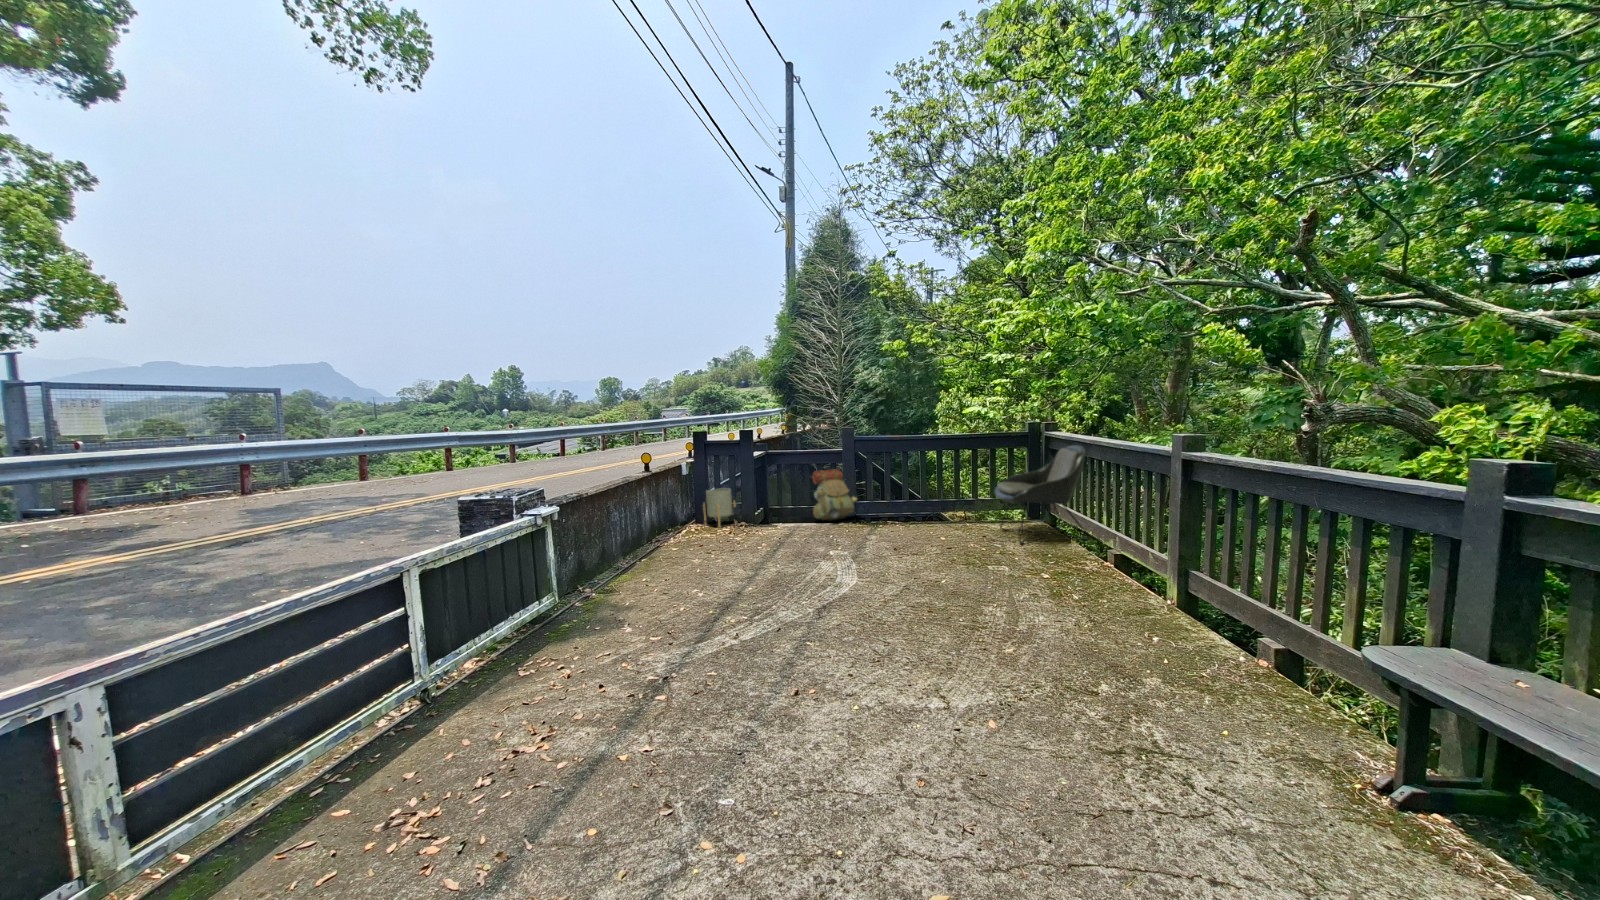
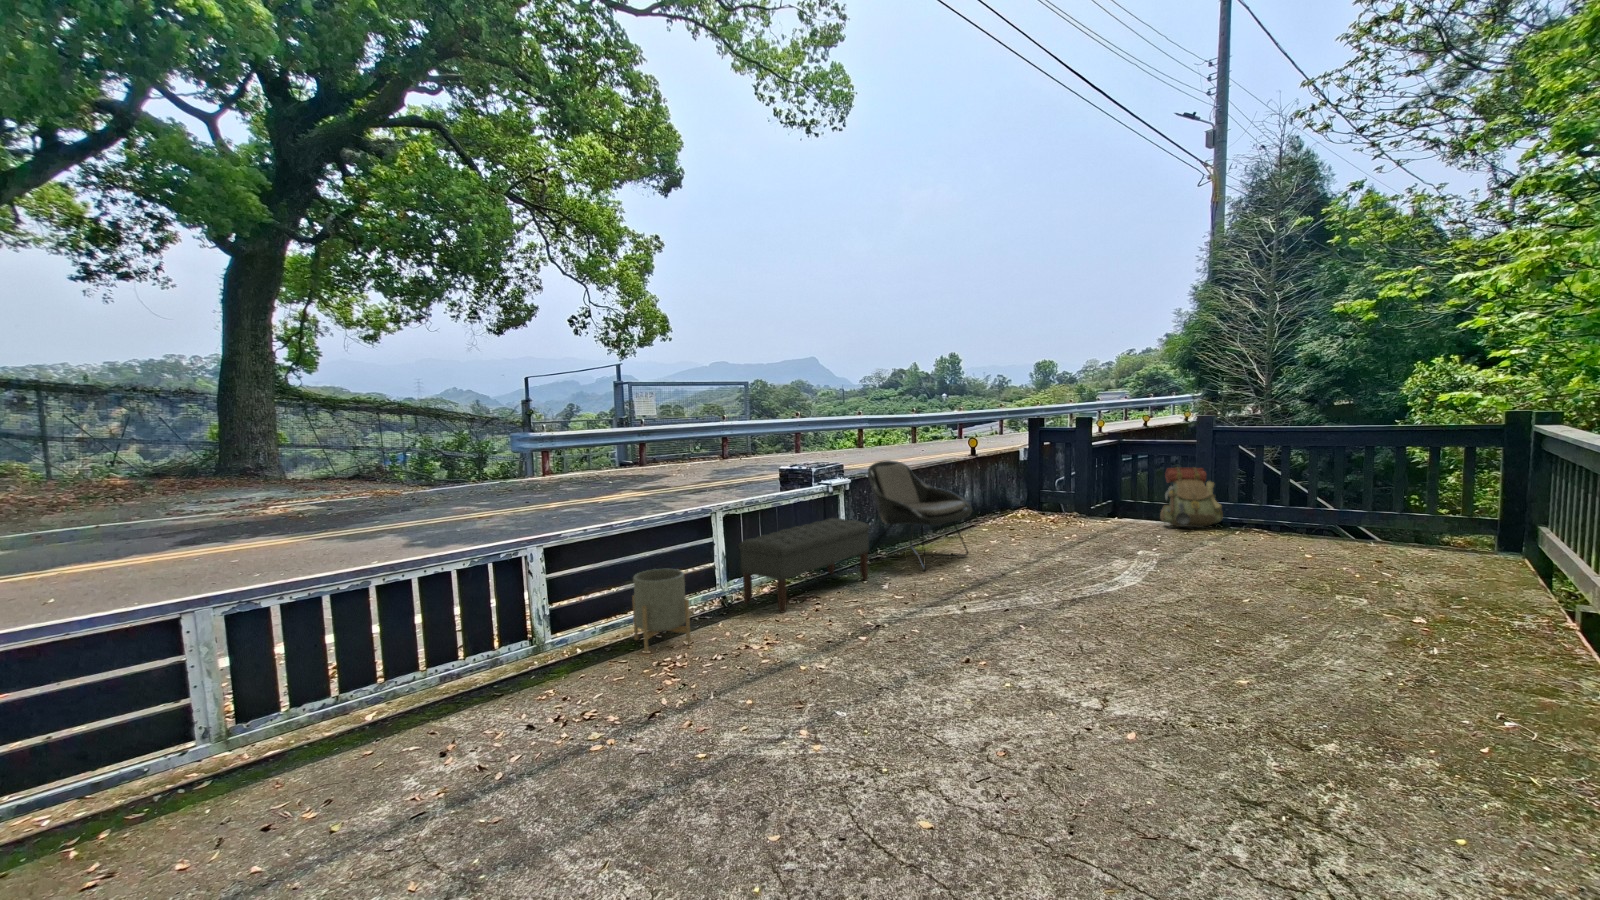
lounge chair: present [994,445,1089,544] -> present [868,460,972,571]
planter: present [703,488,737,527] -> present [632,569,691,653]
bench: none [444,555,598,689] -> present [739,518,869,613]

